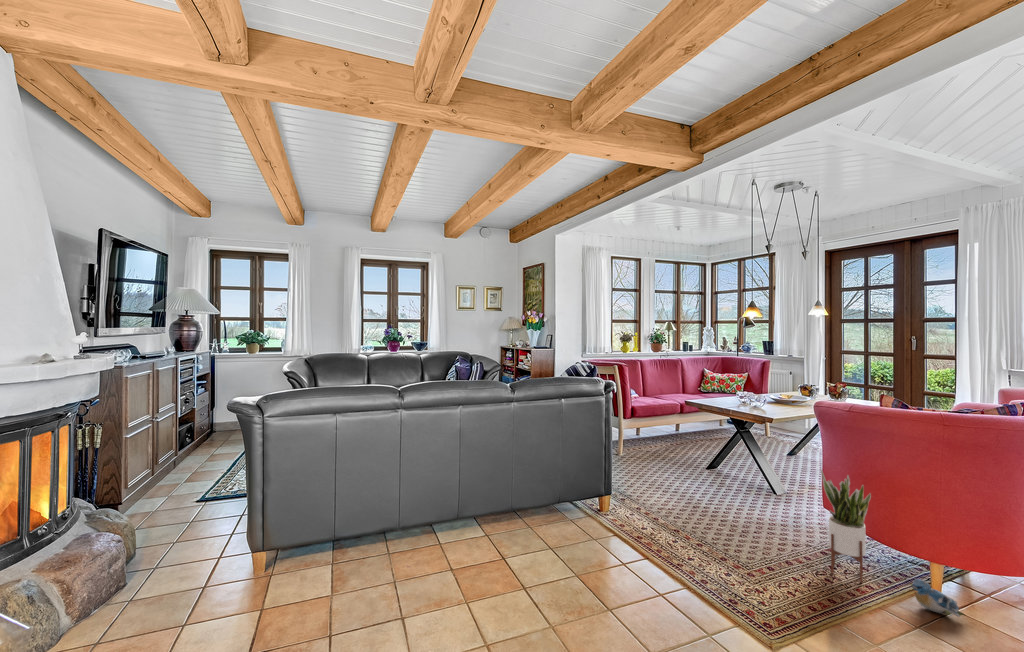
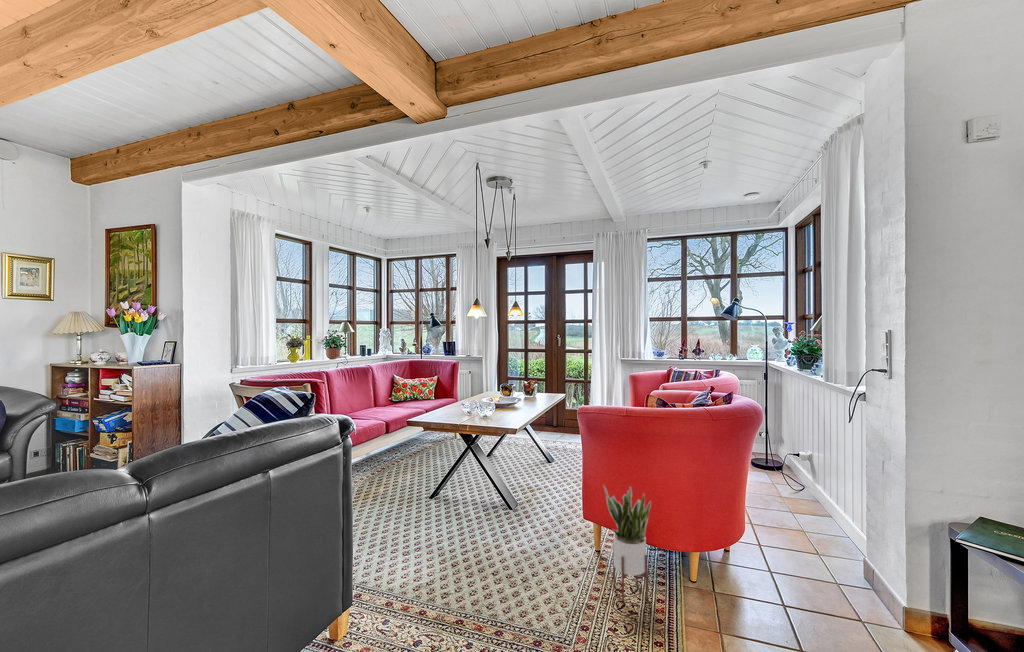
plush toy: present [911,579,965,617] -> none [690,577,728,605]

